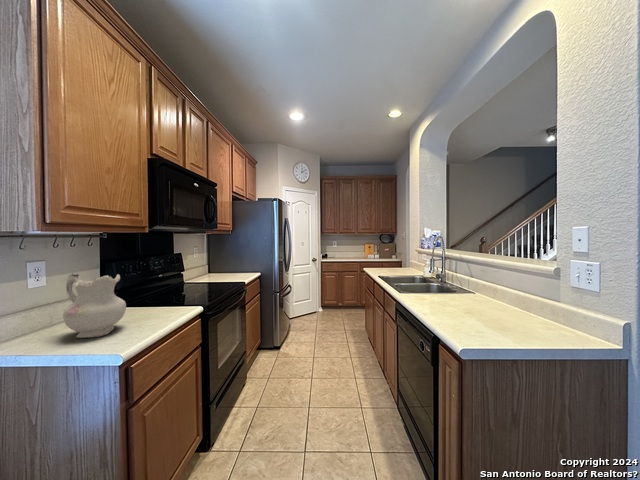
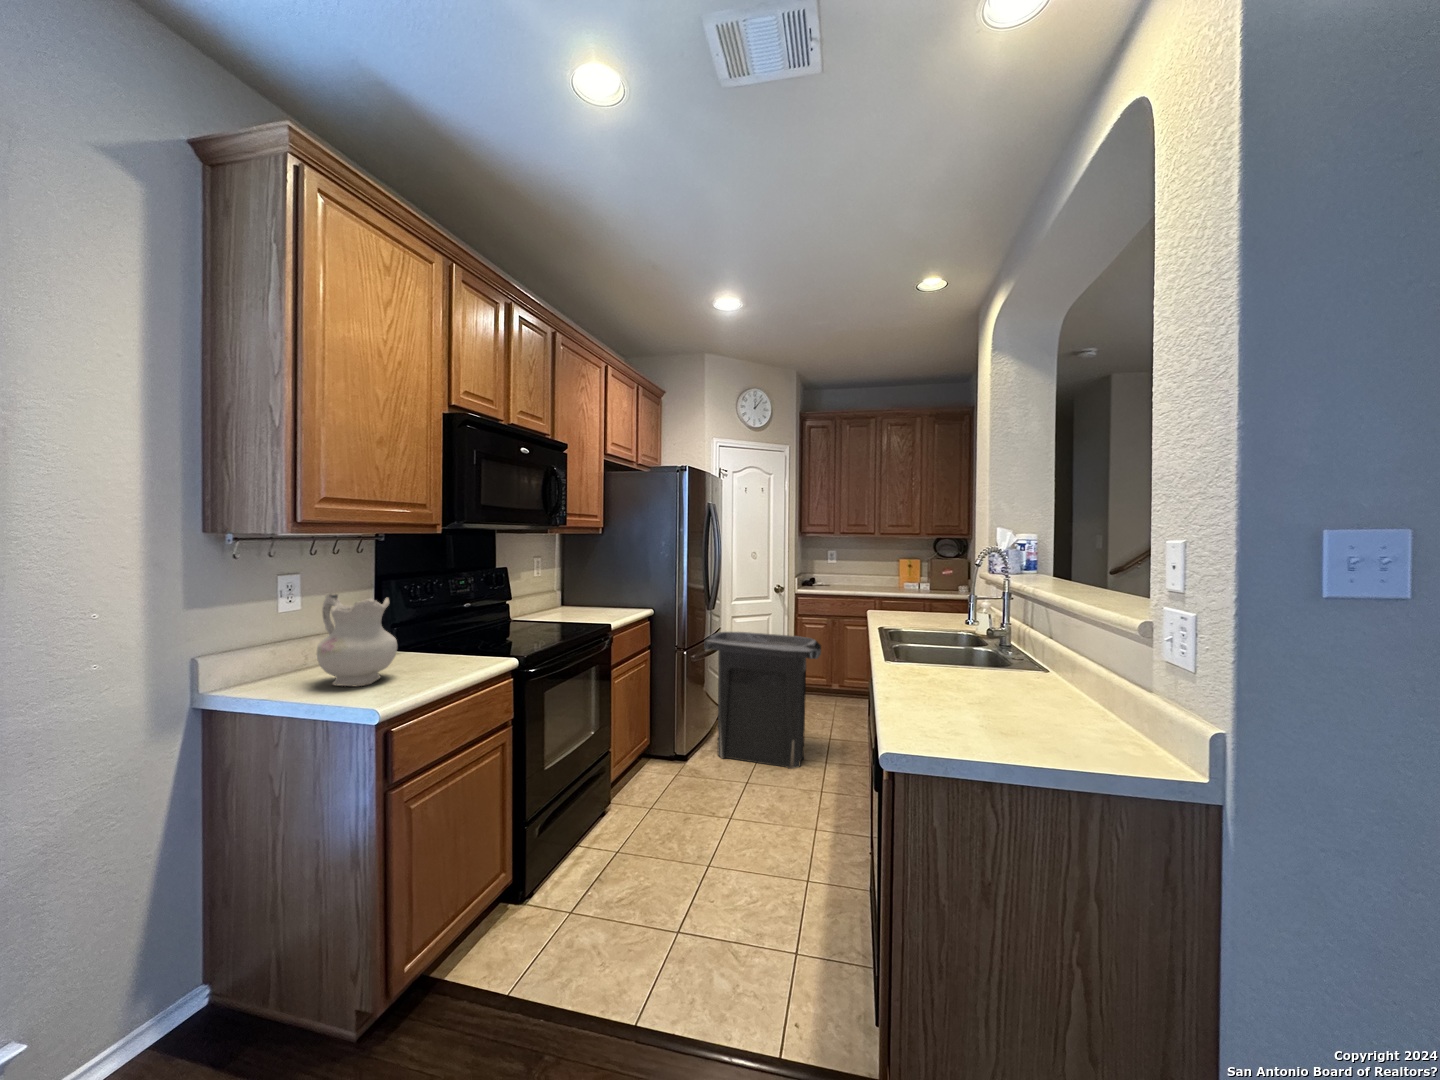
trash can: none [287,282,344,347] -> present [705,632,821,769]

